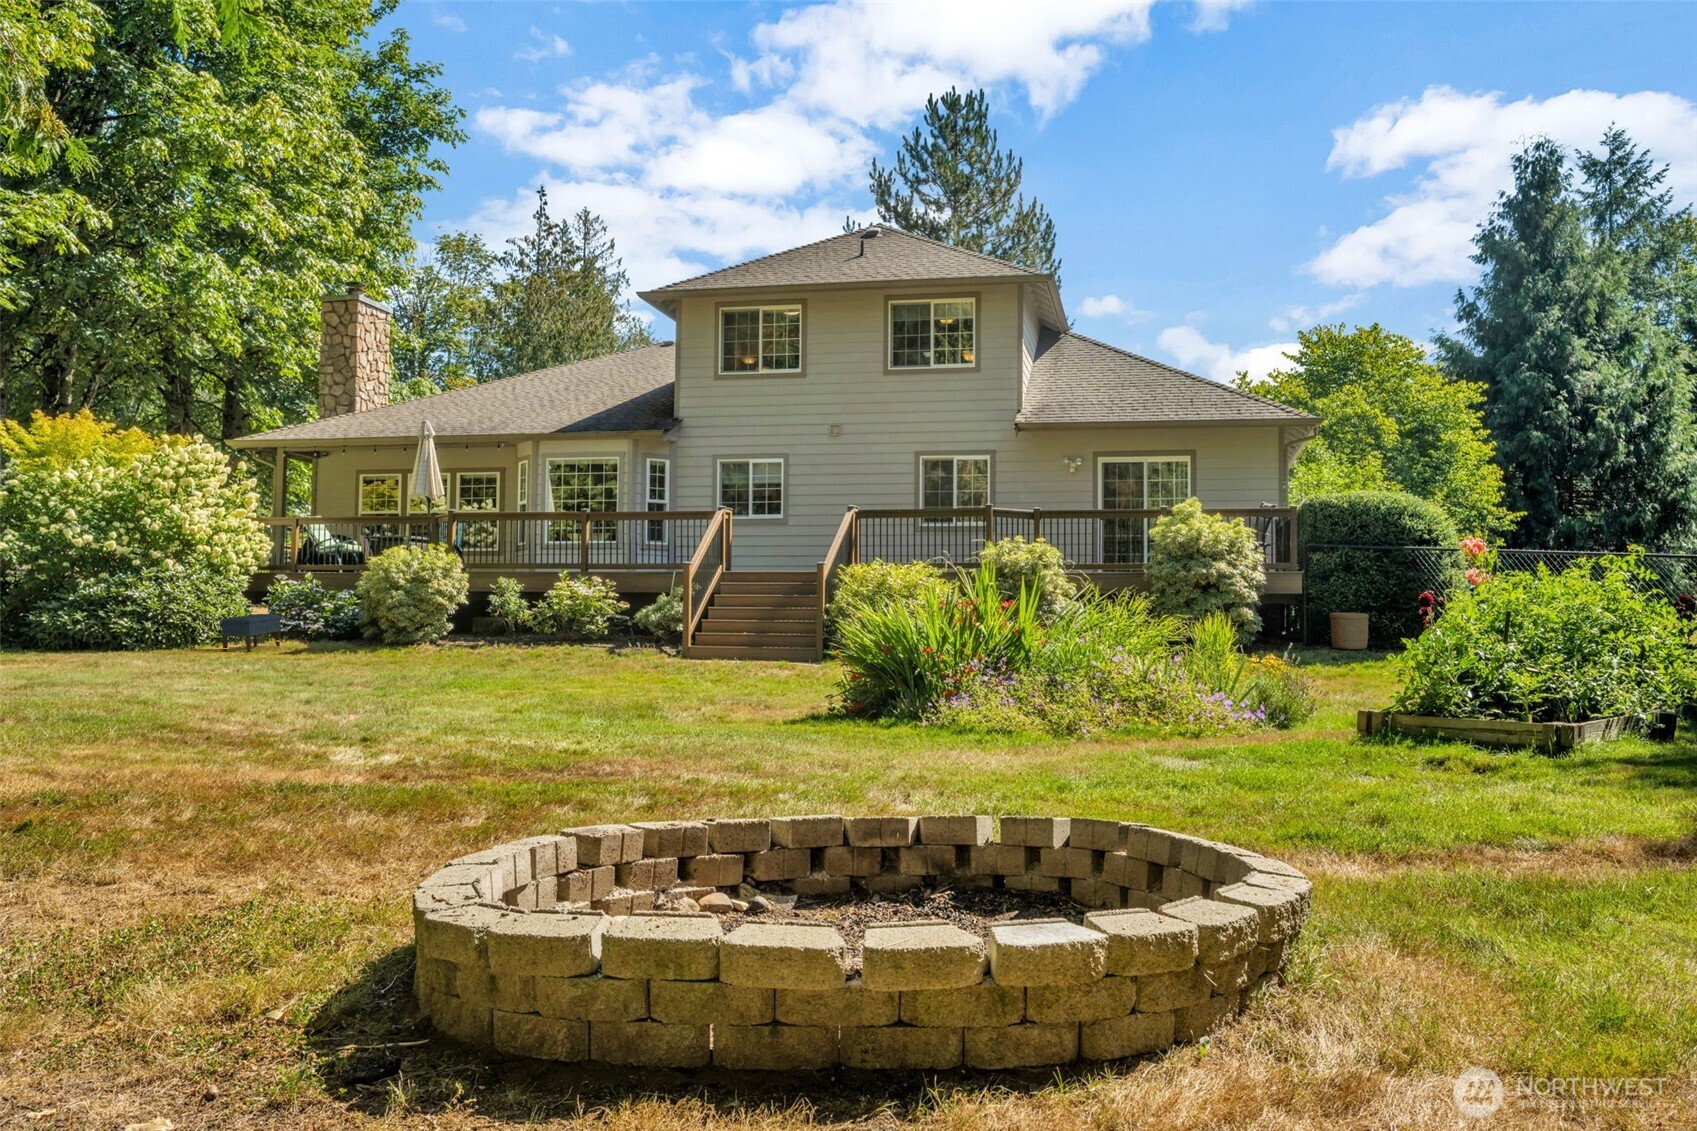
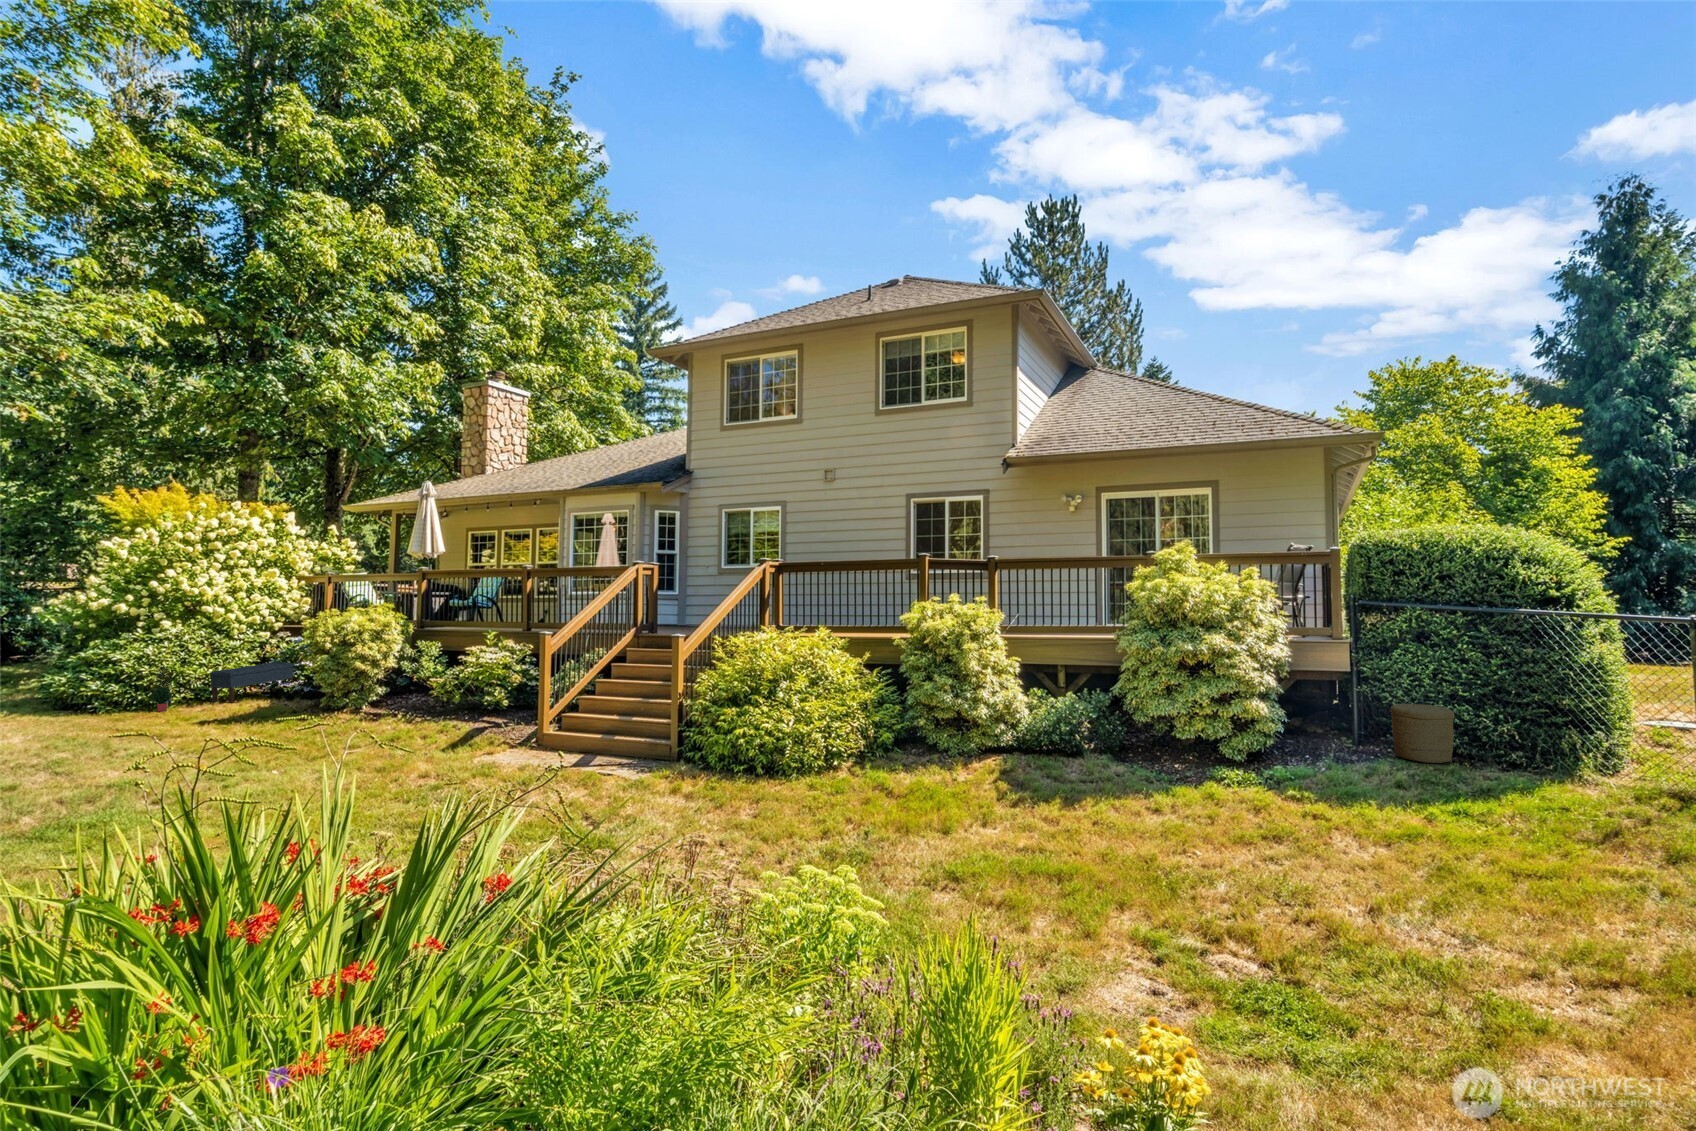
potted plant: none [171,611,209,656] -> present [152,666,173,712]

